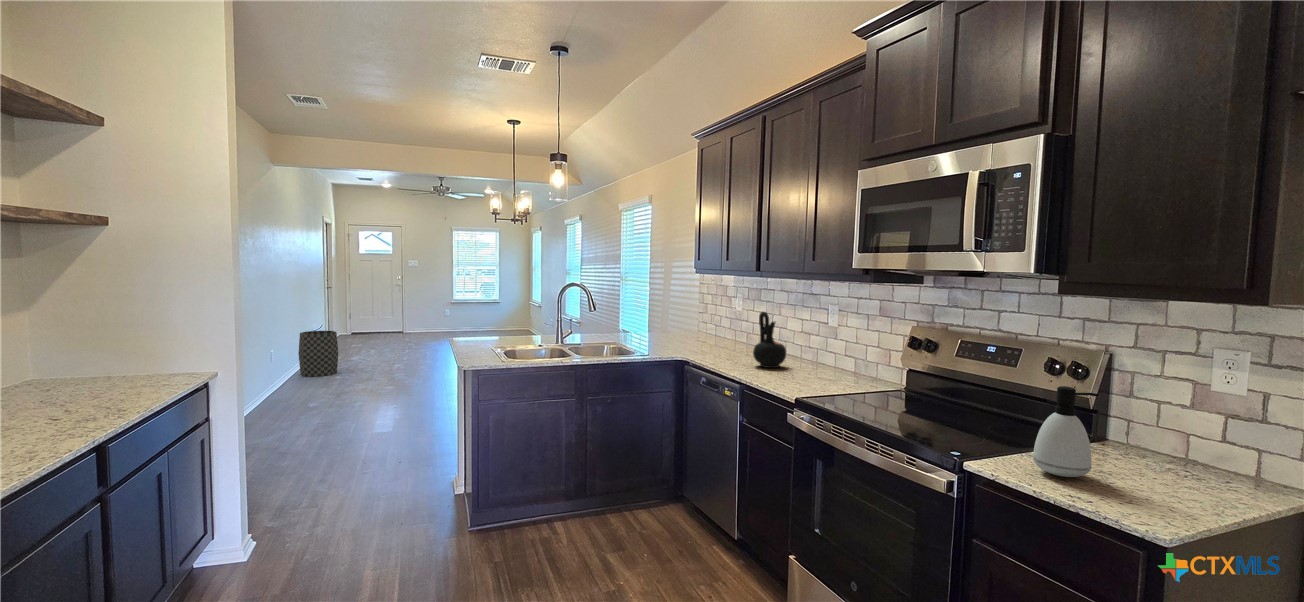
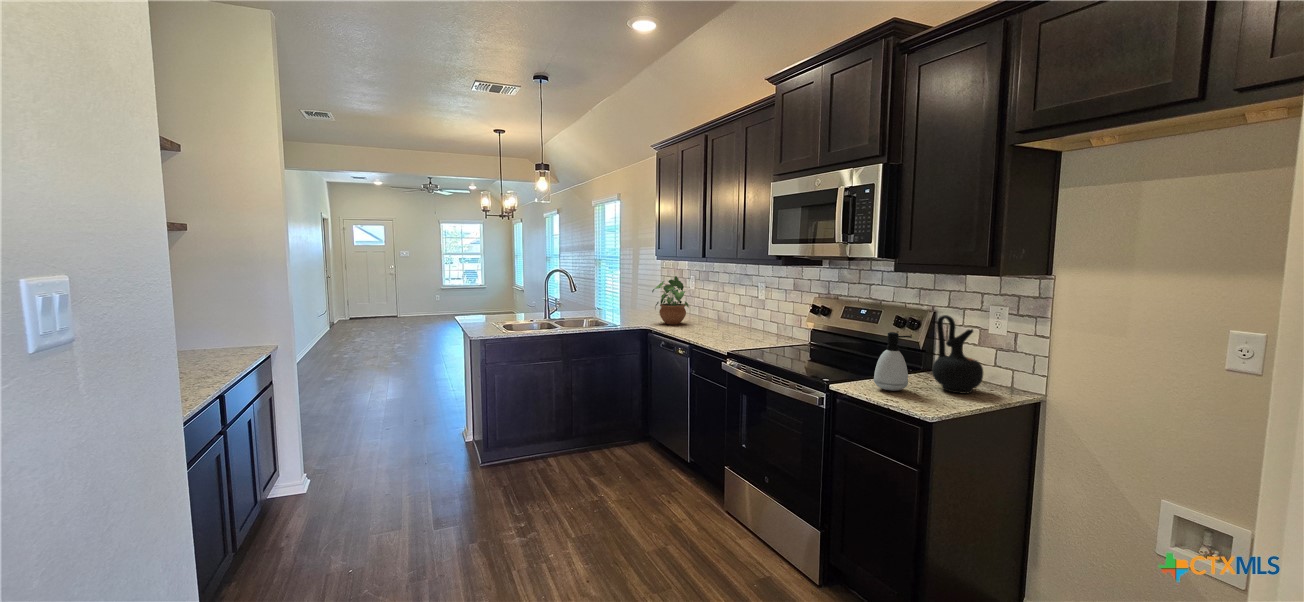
potted plant: none [691,294,738,356] -> present [652,276,689,325]
ceramic jug: present [753,312,786,368] -> present [932,315,983,394]
trash can: present [298,331,338,377] -> none [312,314,348,354]

